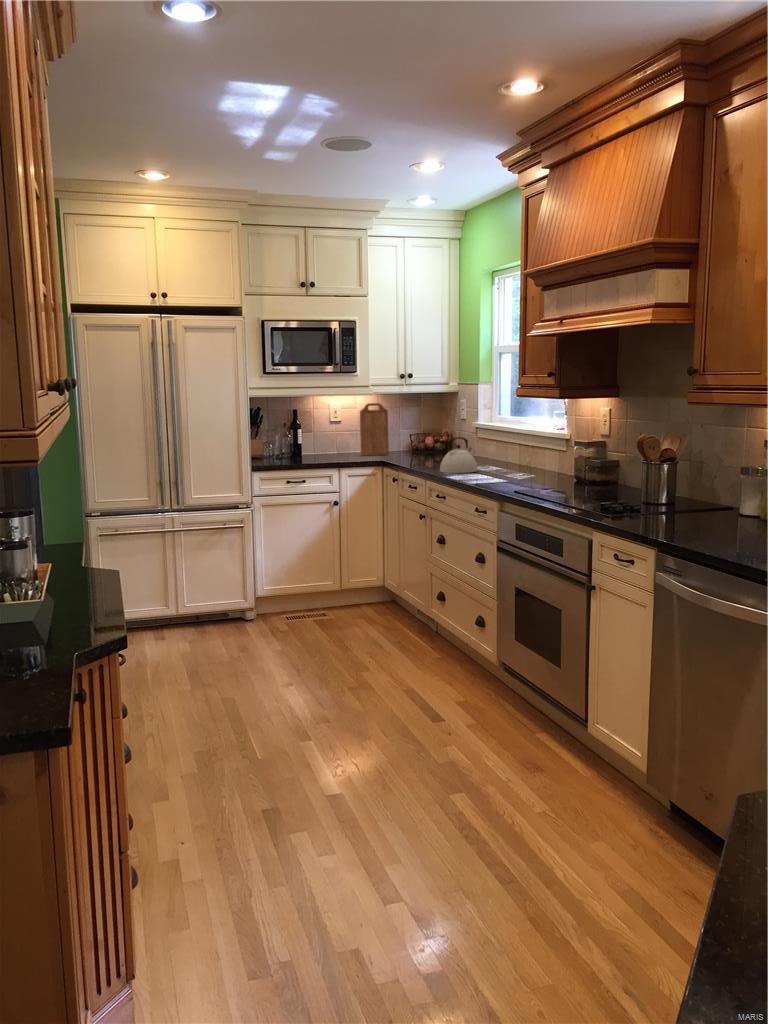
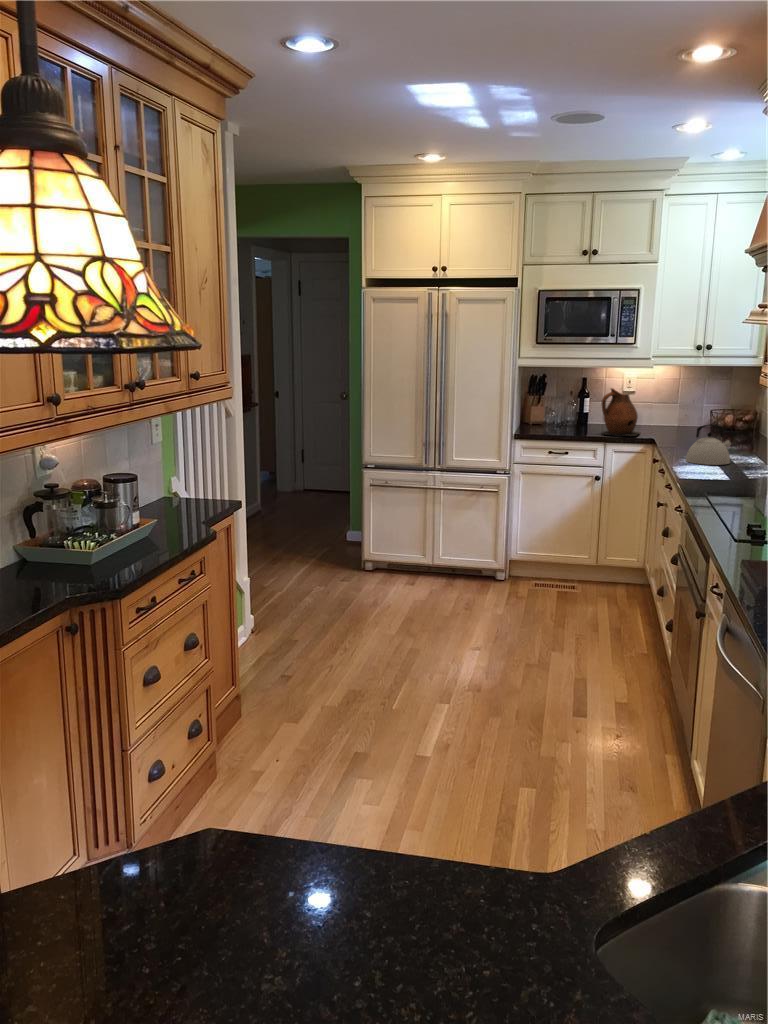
cutting board: present [360,403,389,456] -> none [647,375,684,431]
ceramic pitcher: none [328,416,365,460] -> present [602,388,640,436]

